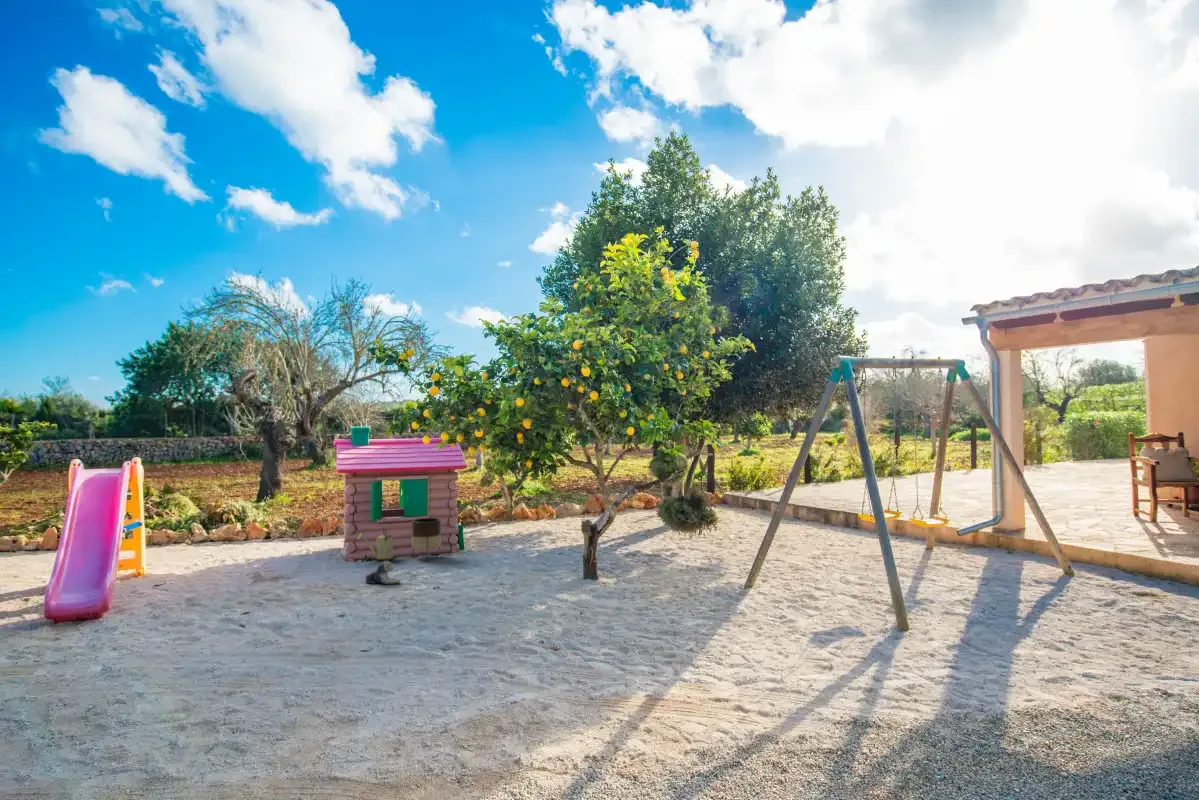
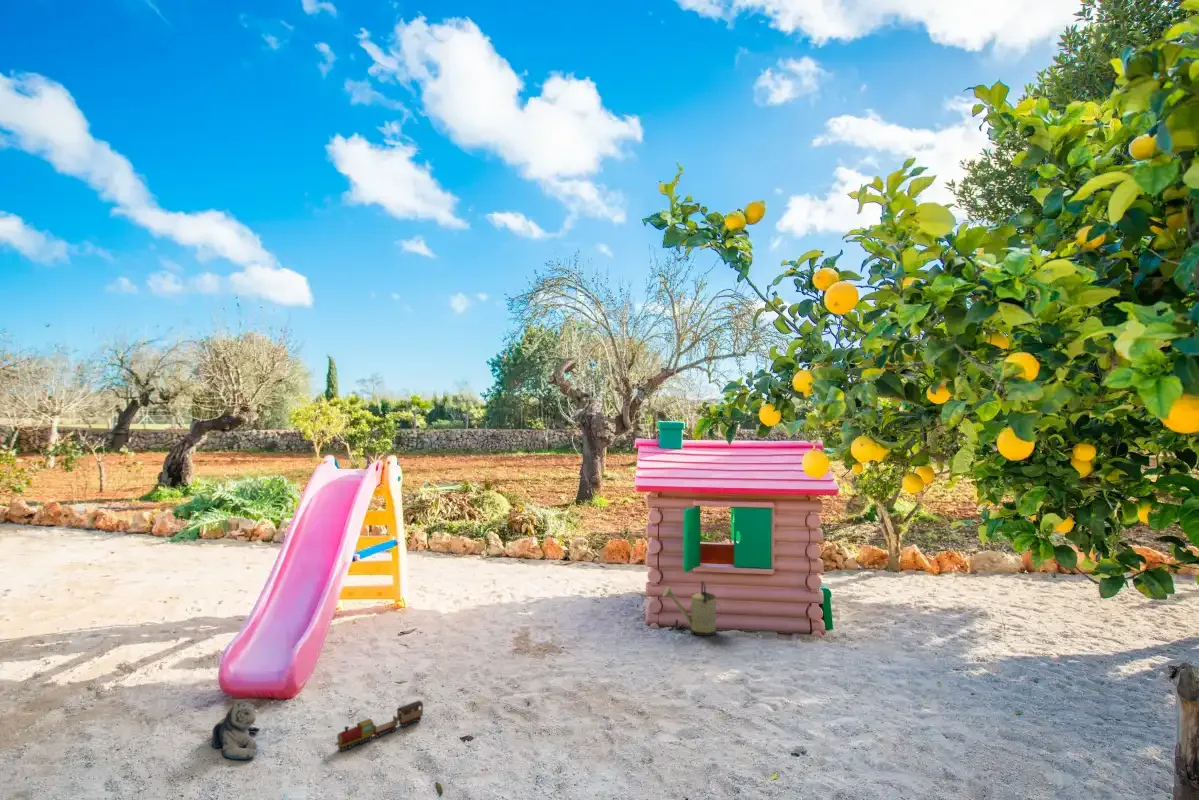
planter: present [412,518,441,549] -> none [746,572,794,649]
plush toy: present [365,561,400,584] -> present [212,702,259,760]
toy train: none [166,599,215,625] -> present [336,701,423,751]

